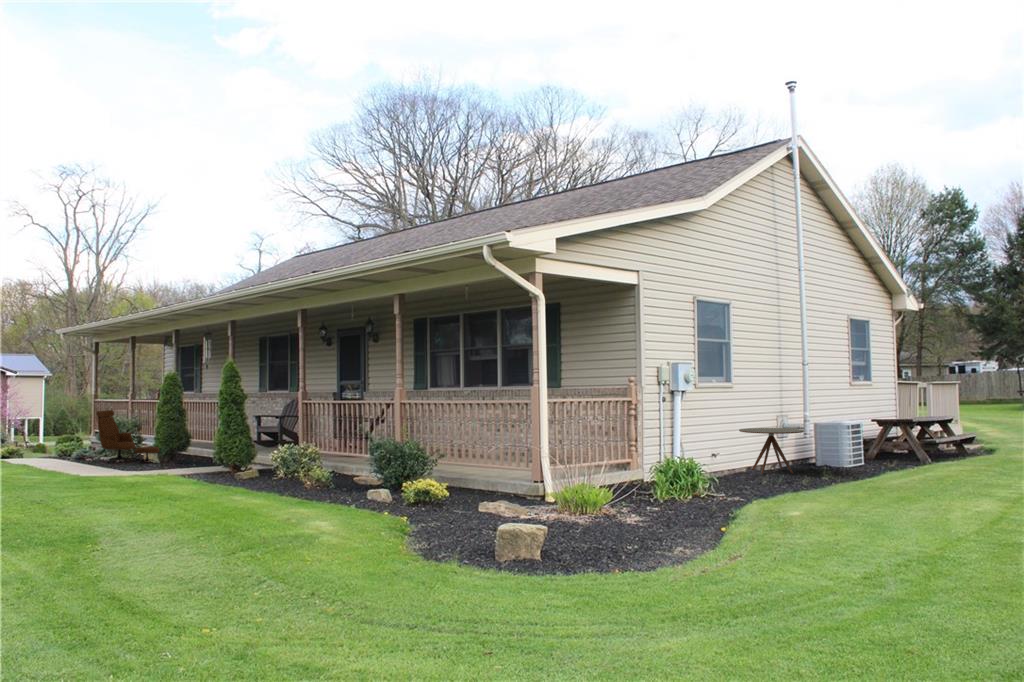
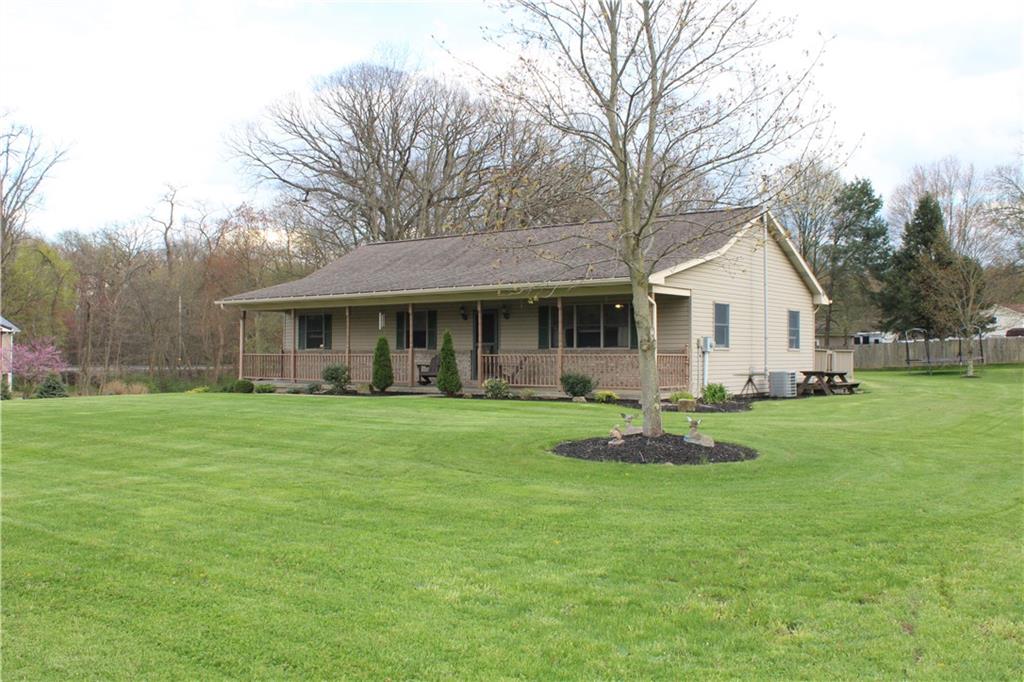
lounge chair: present [96,410,160,463] -> none [318,364,361,398]

